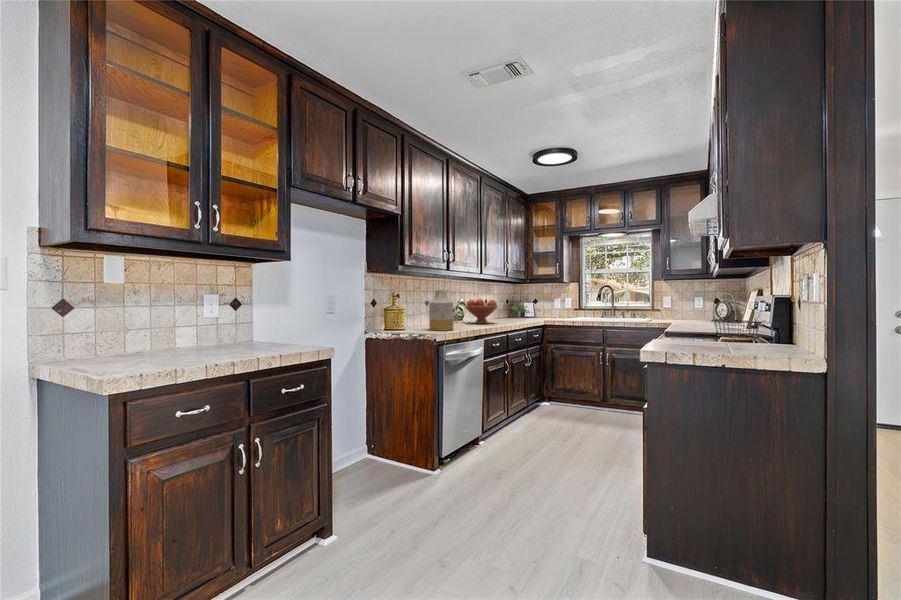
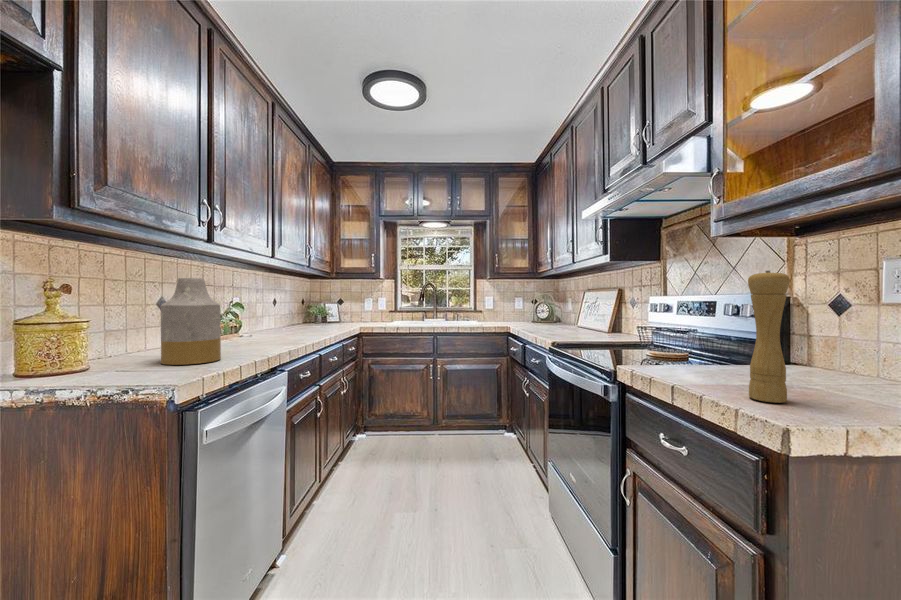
pepper mill: none [679,283,697,348] -> present [748,271,790,403]
fruit bowl: present [465,299,498,324] -> none [242,298,302,339]

